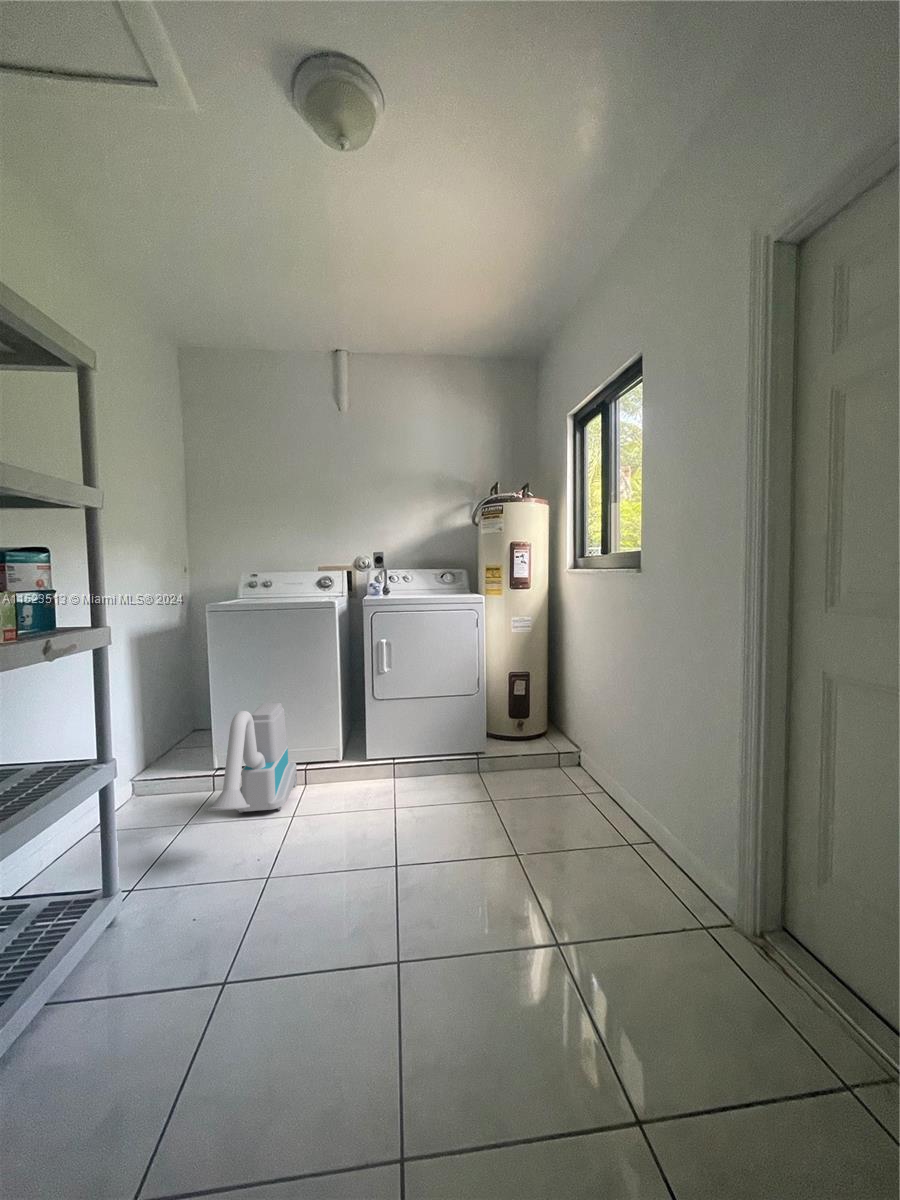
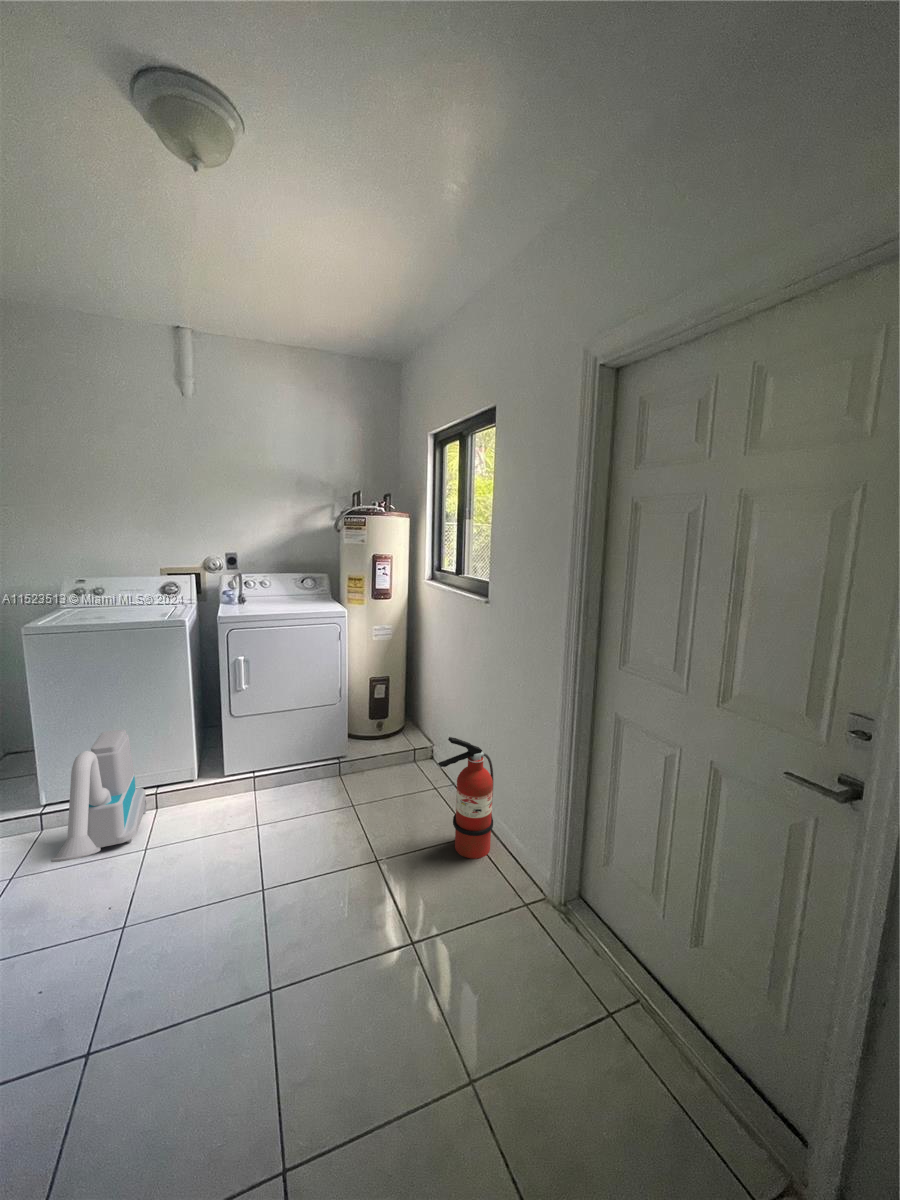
fire extinguisher: none [592,722,666,879] -> present [438,737,494,859]

